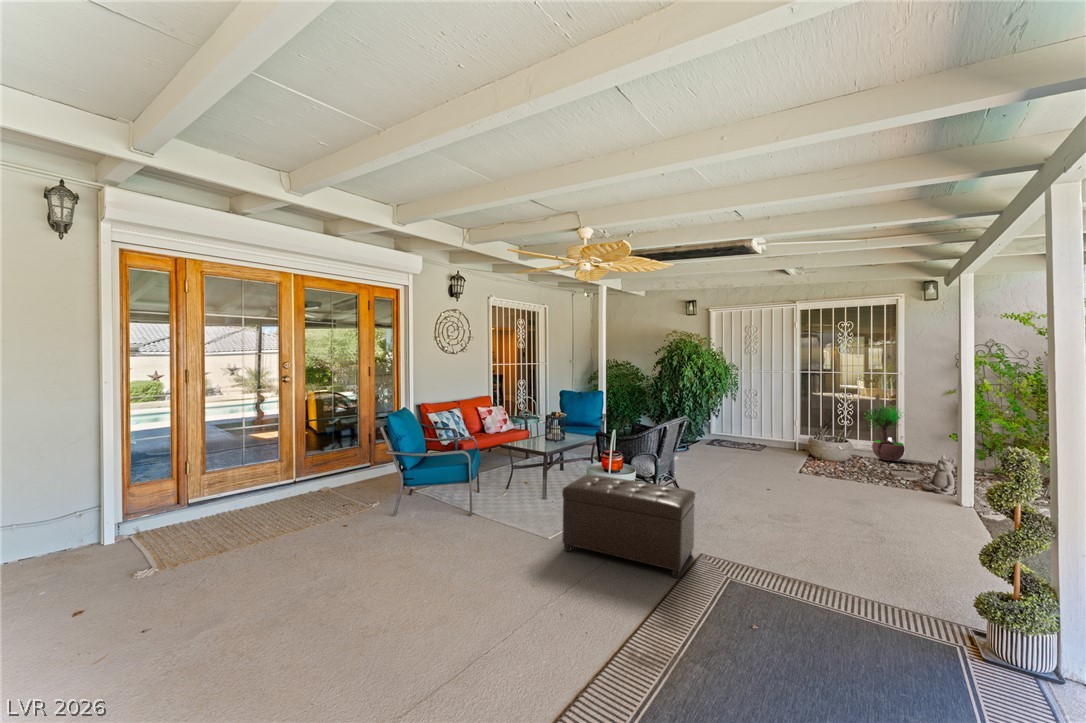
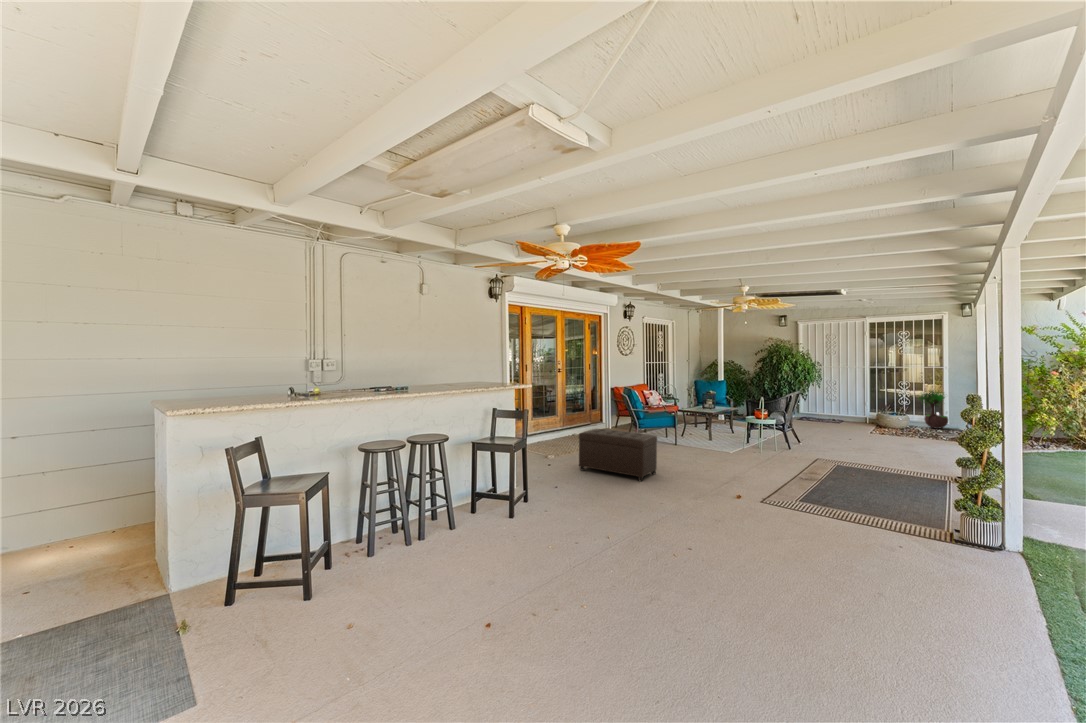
ottoman: present [562,475,695,578] -> present [579,429,657,481]

